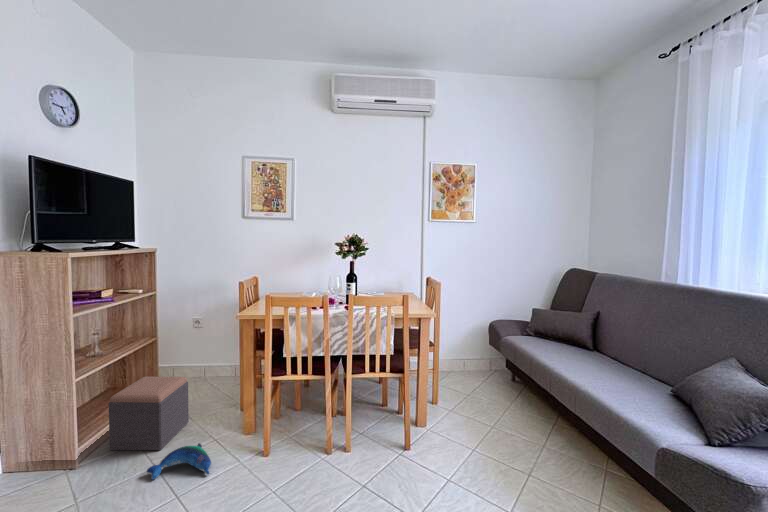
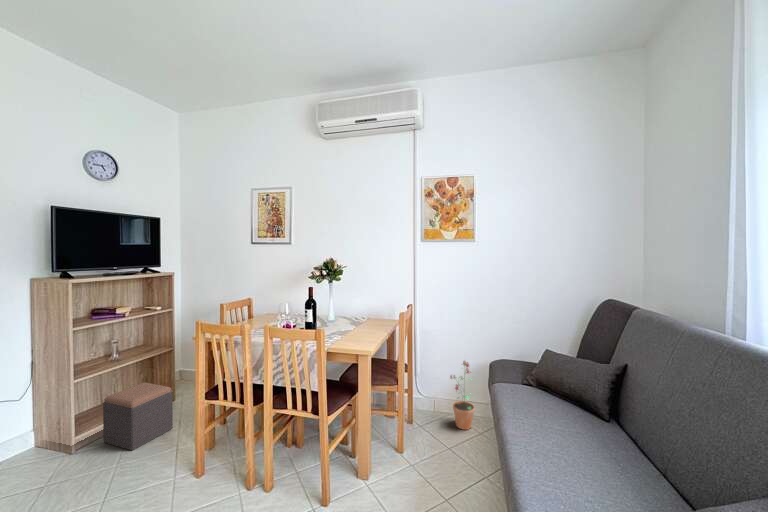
potted plant: none [450,323,476,380] -> present [450,361,475,430]
plush toy: present [147,444,211,480] -> none [101,451,151,483]

